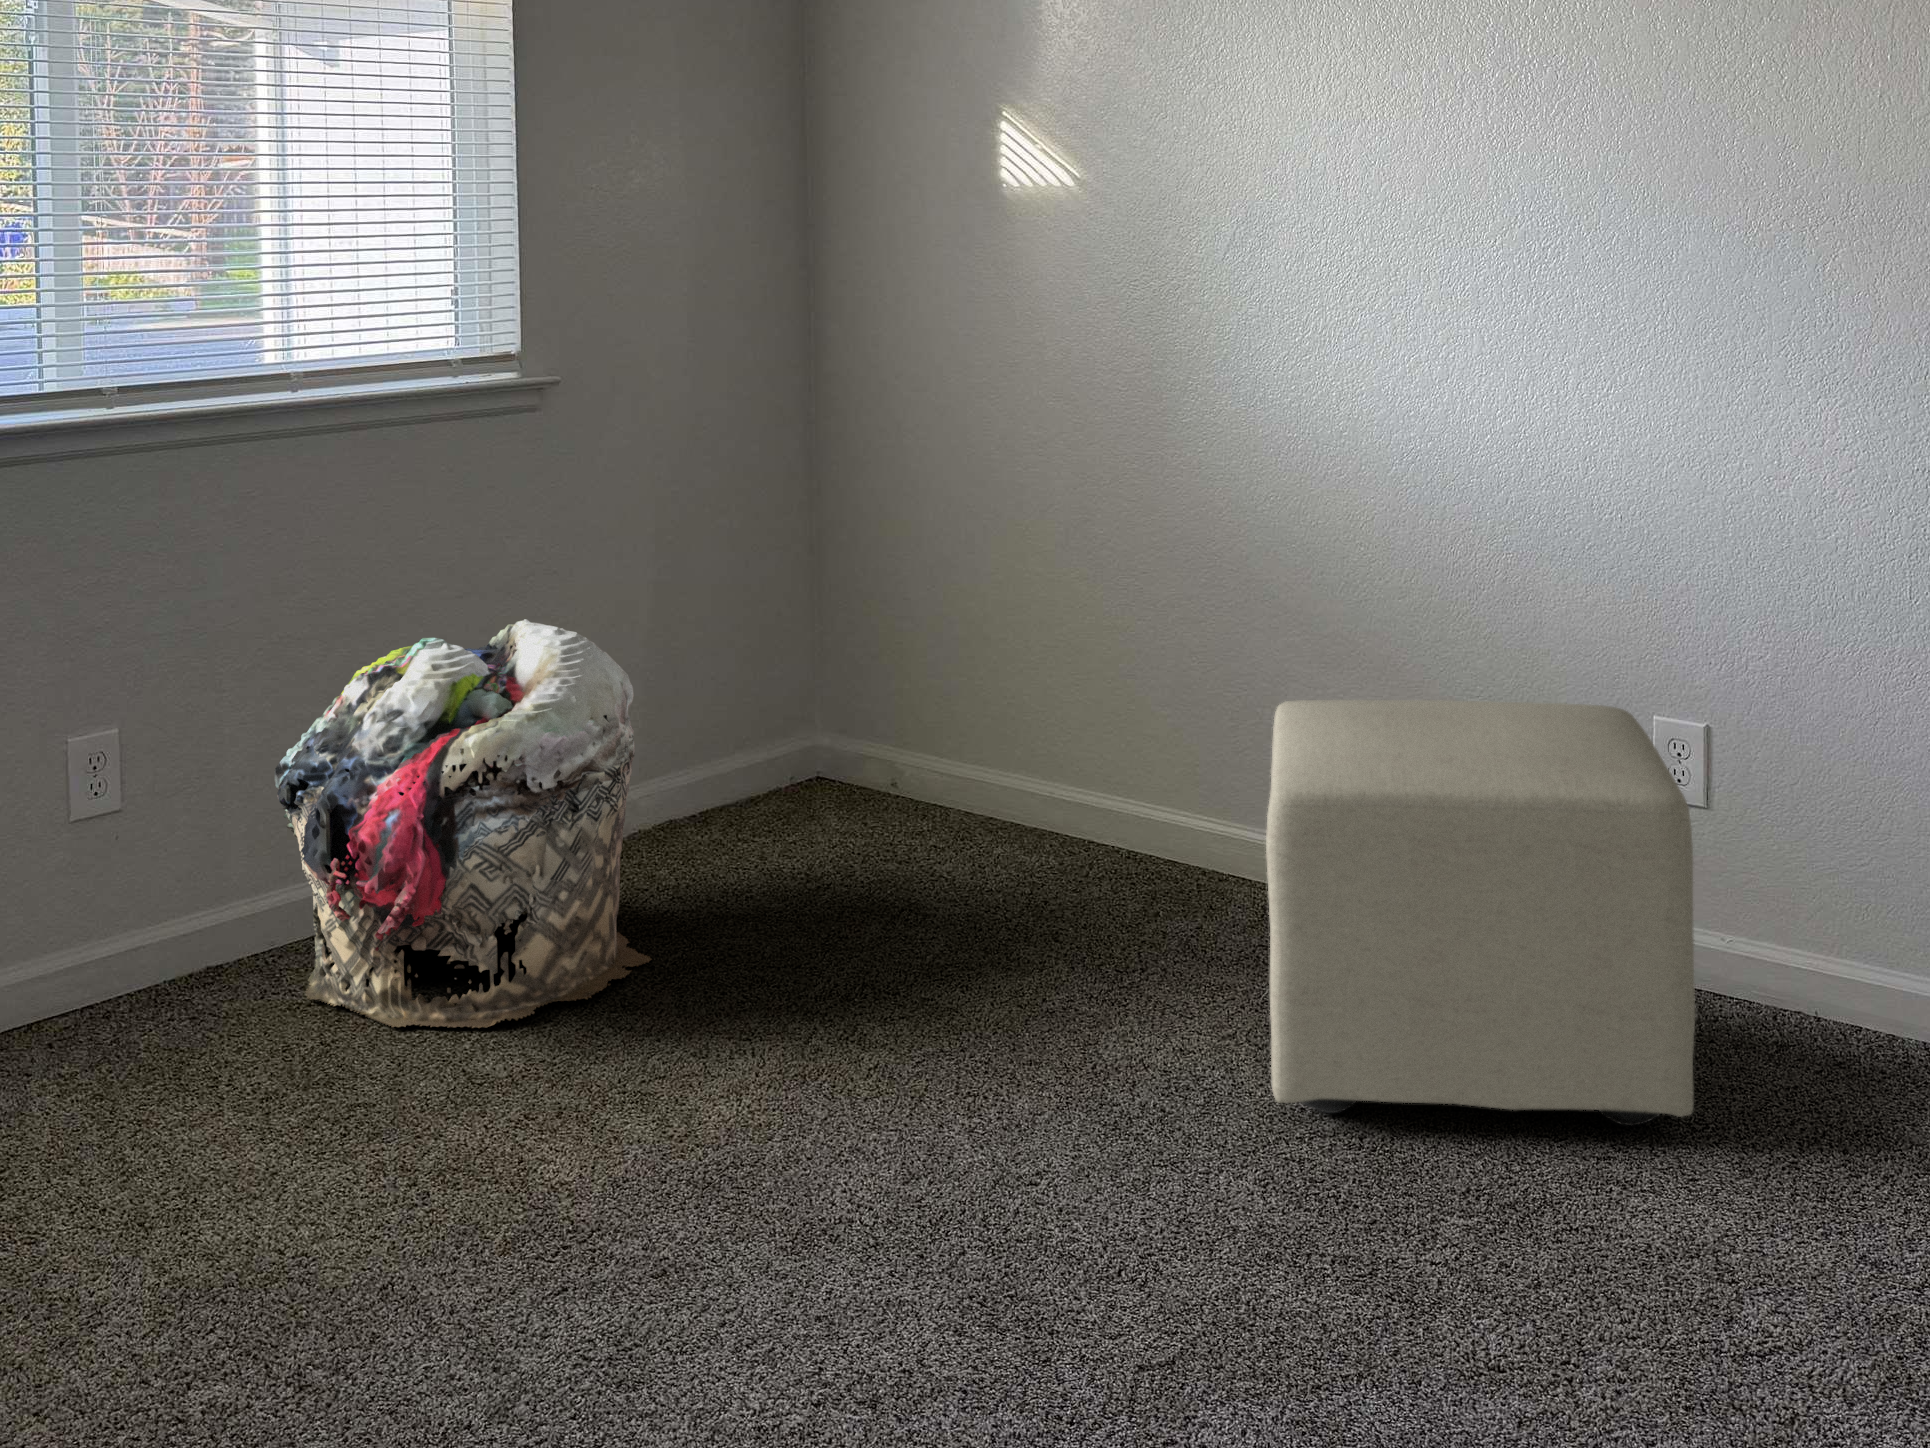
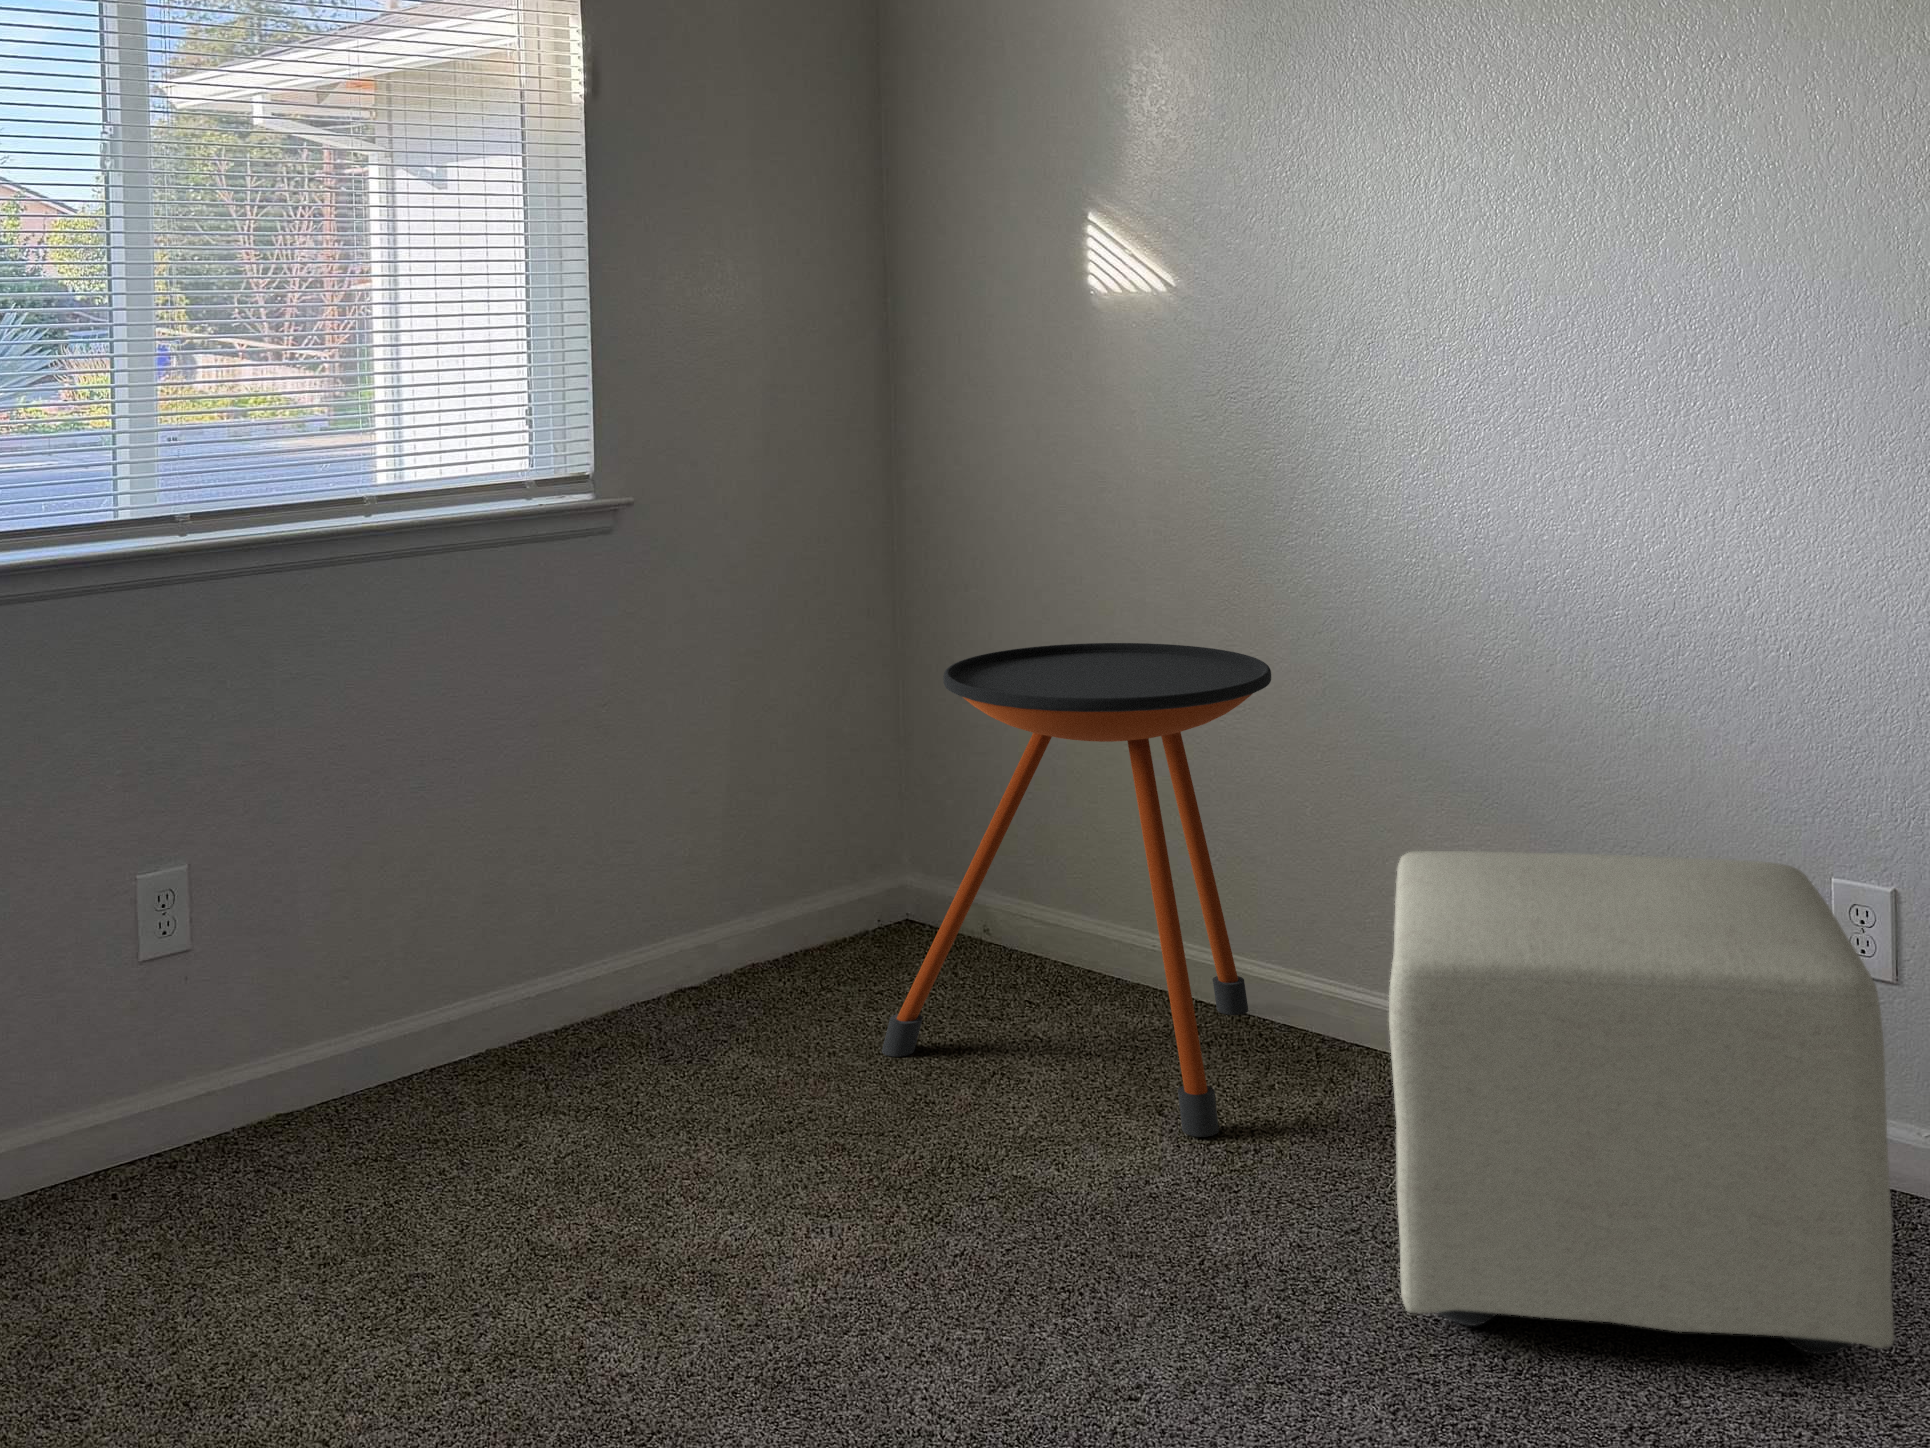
side table: none [792,517,1162,965] -> present [882,643,1271,1137]
laundry basket: present [274,619,652,1028] -> none [344,752,733,1191]

